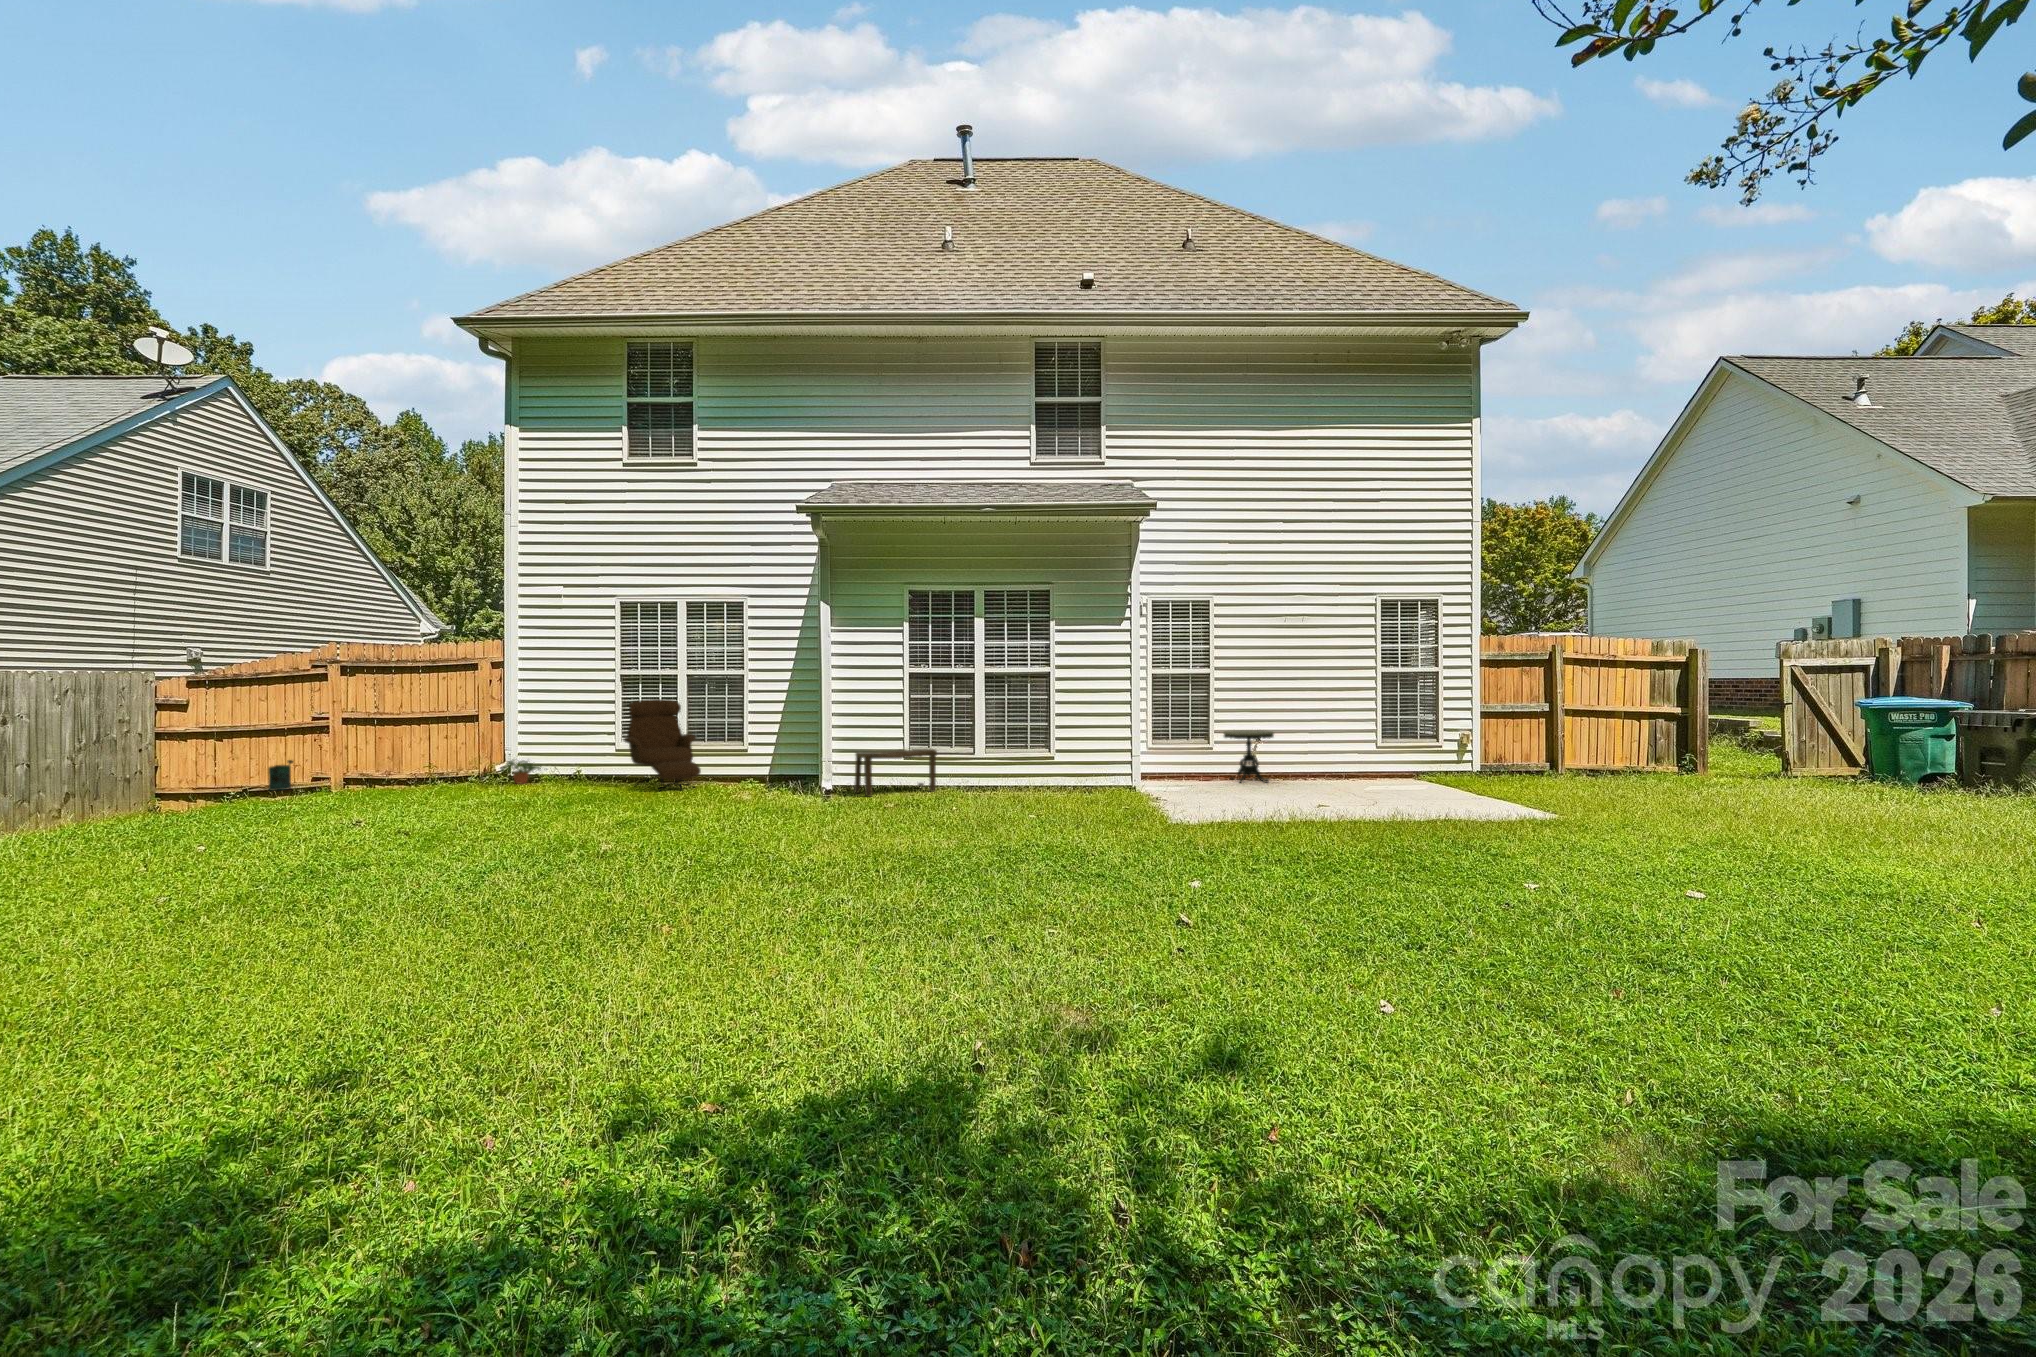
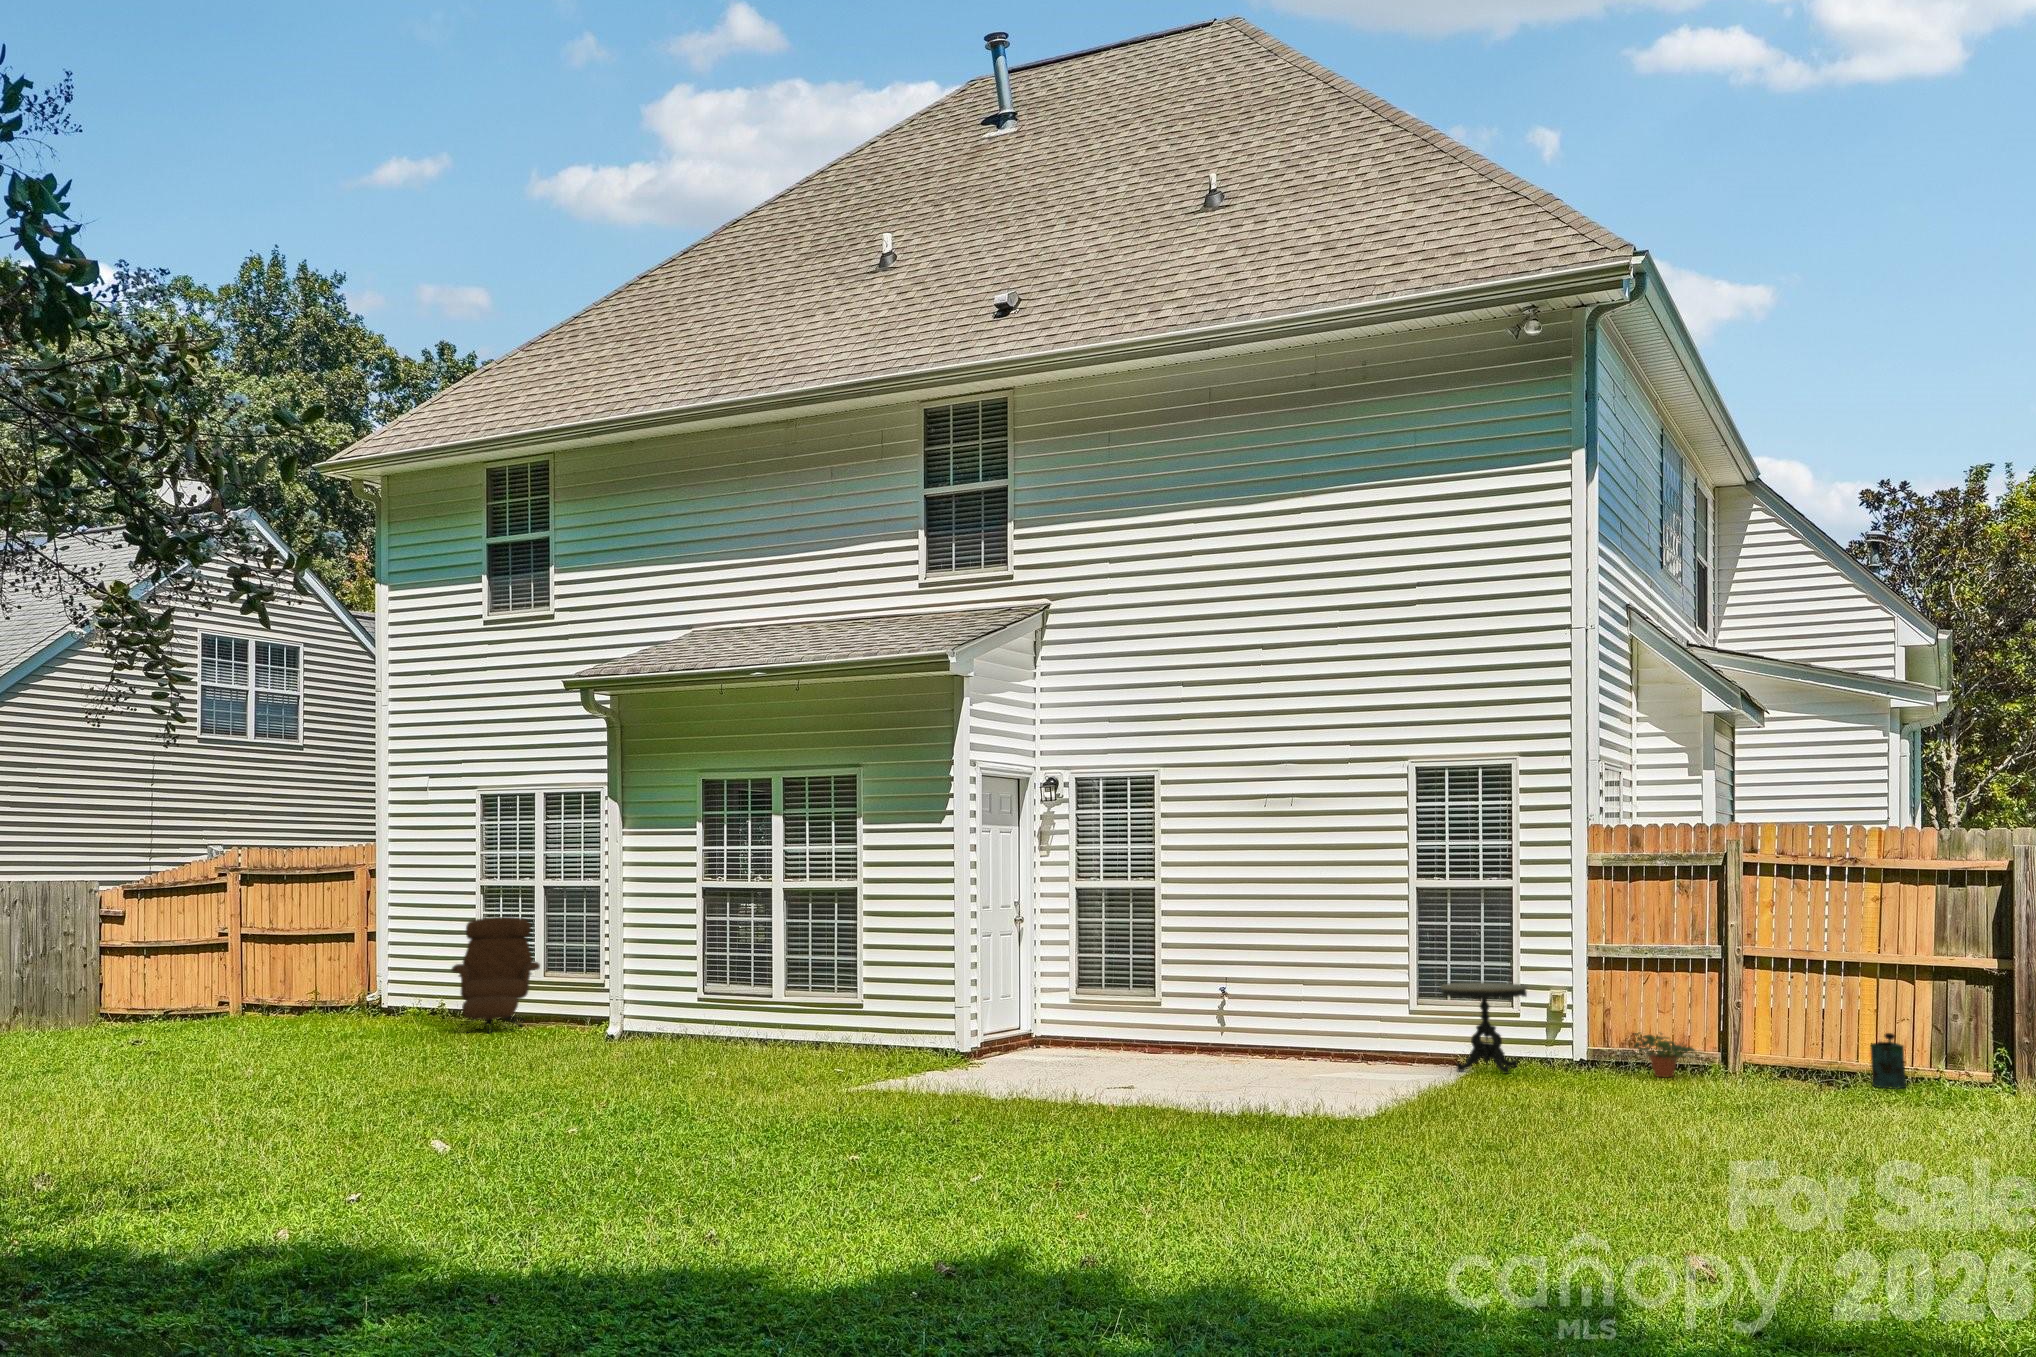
side table: present [1224,730,1274,783] -> present [1440,982,1527,1074]
bench: present [854,749,937,797] -> none [643,987,750,1050]
watering can: present [268,760,293,791] -> present [1870,1033,1906,1089]
potted plant: present [501,760,547,784] -> present [1634,1033,1695,1077]

